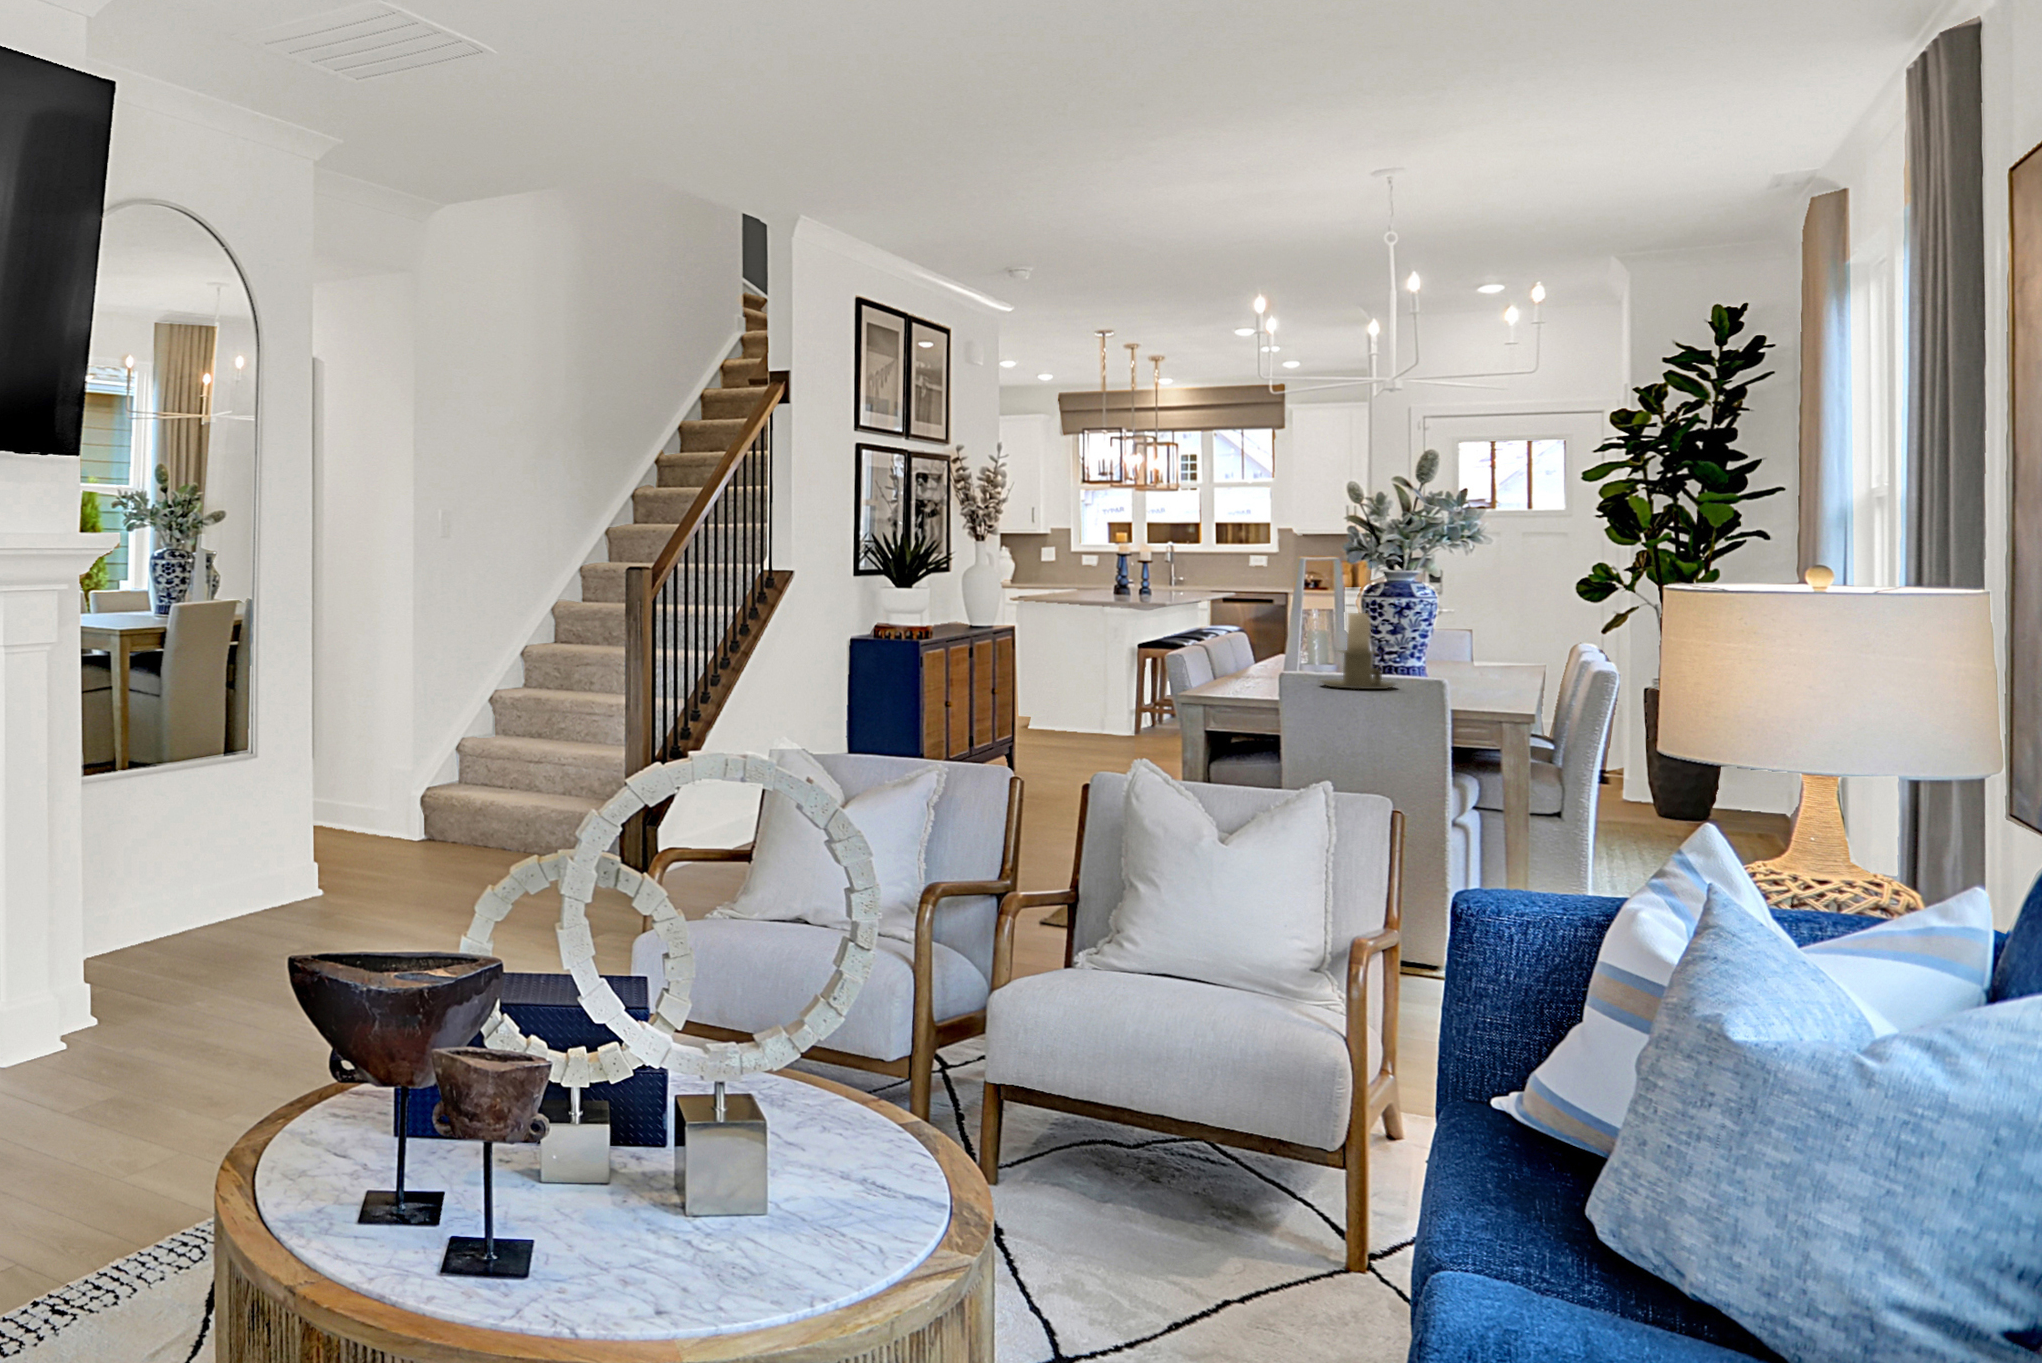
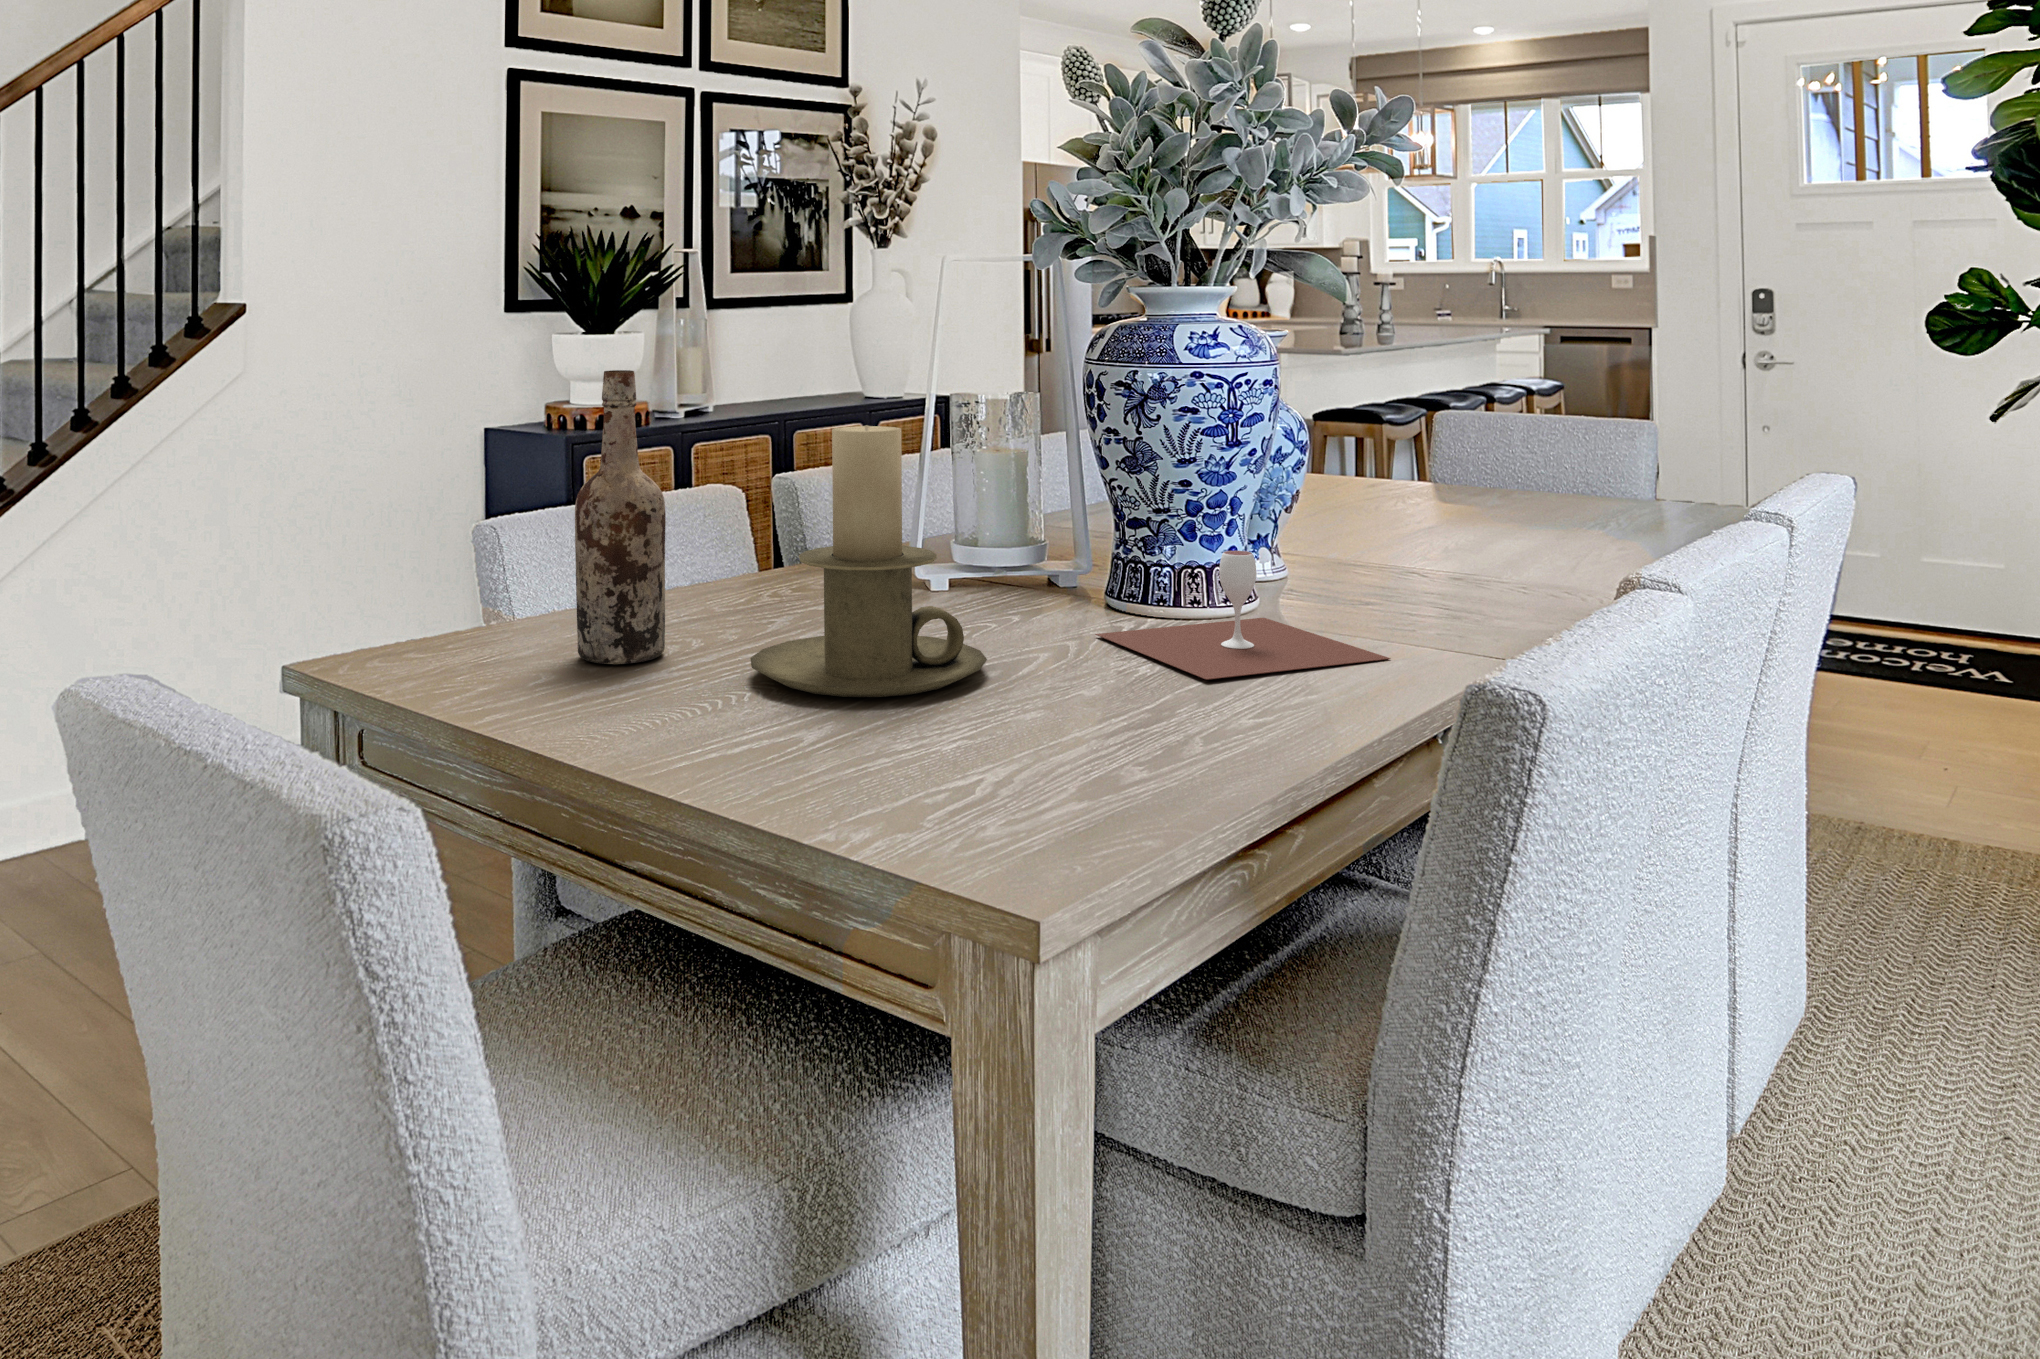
wine bottle: none [1252,596,1283,686] -> present [575,370,666,664]
wine glass: none [1398,653,1500,686] -> present [1095,551,1390,680]

